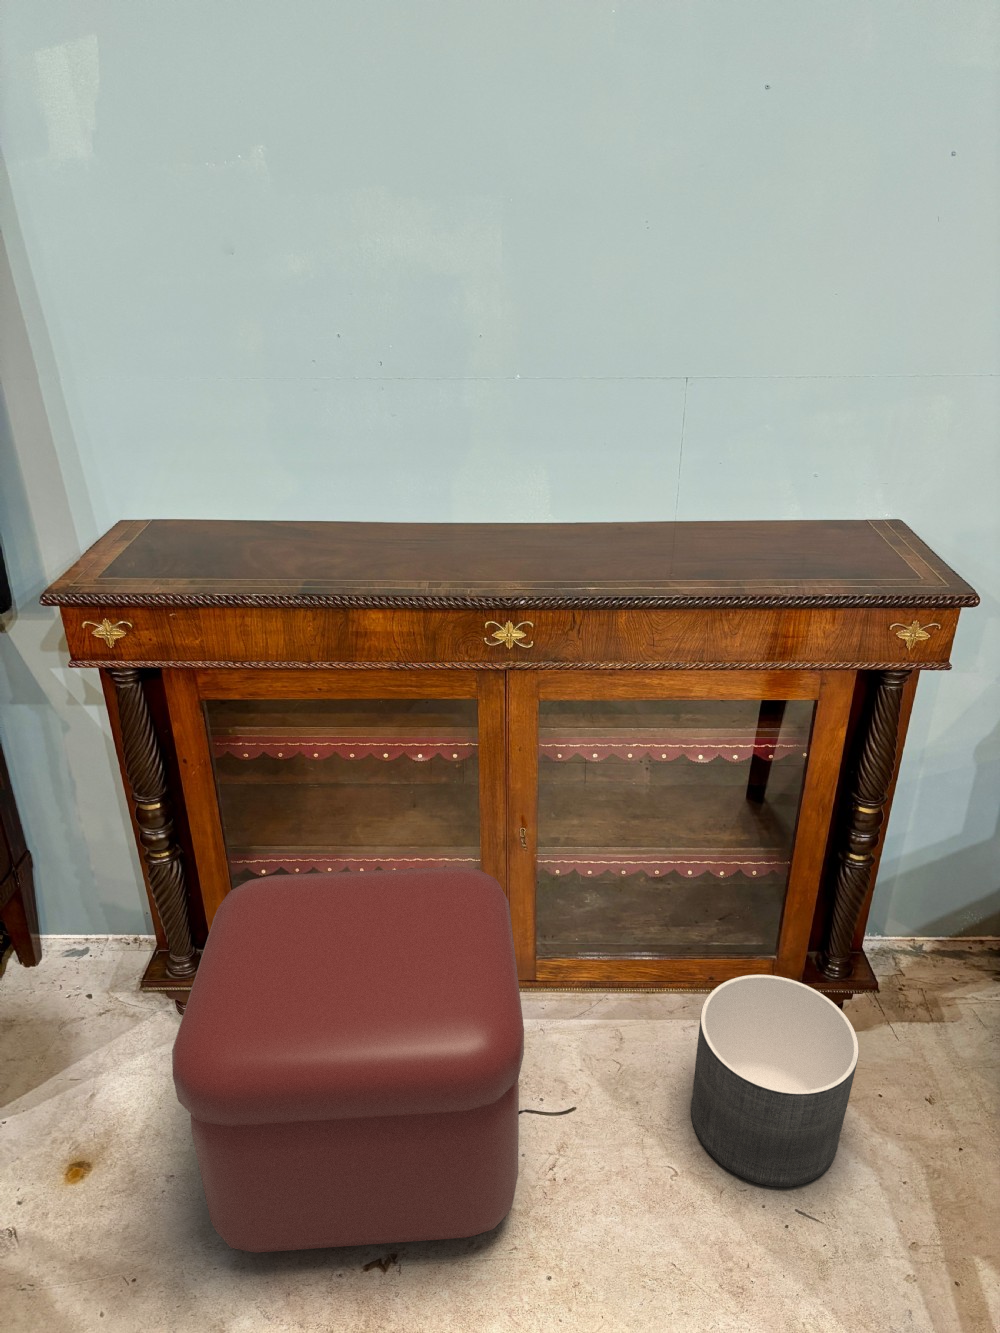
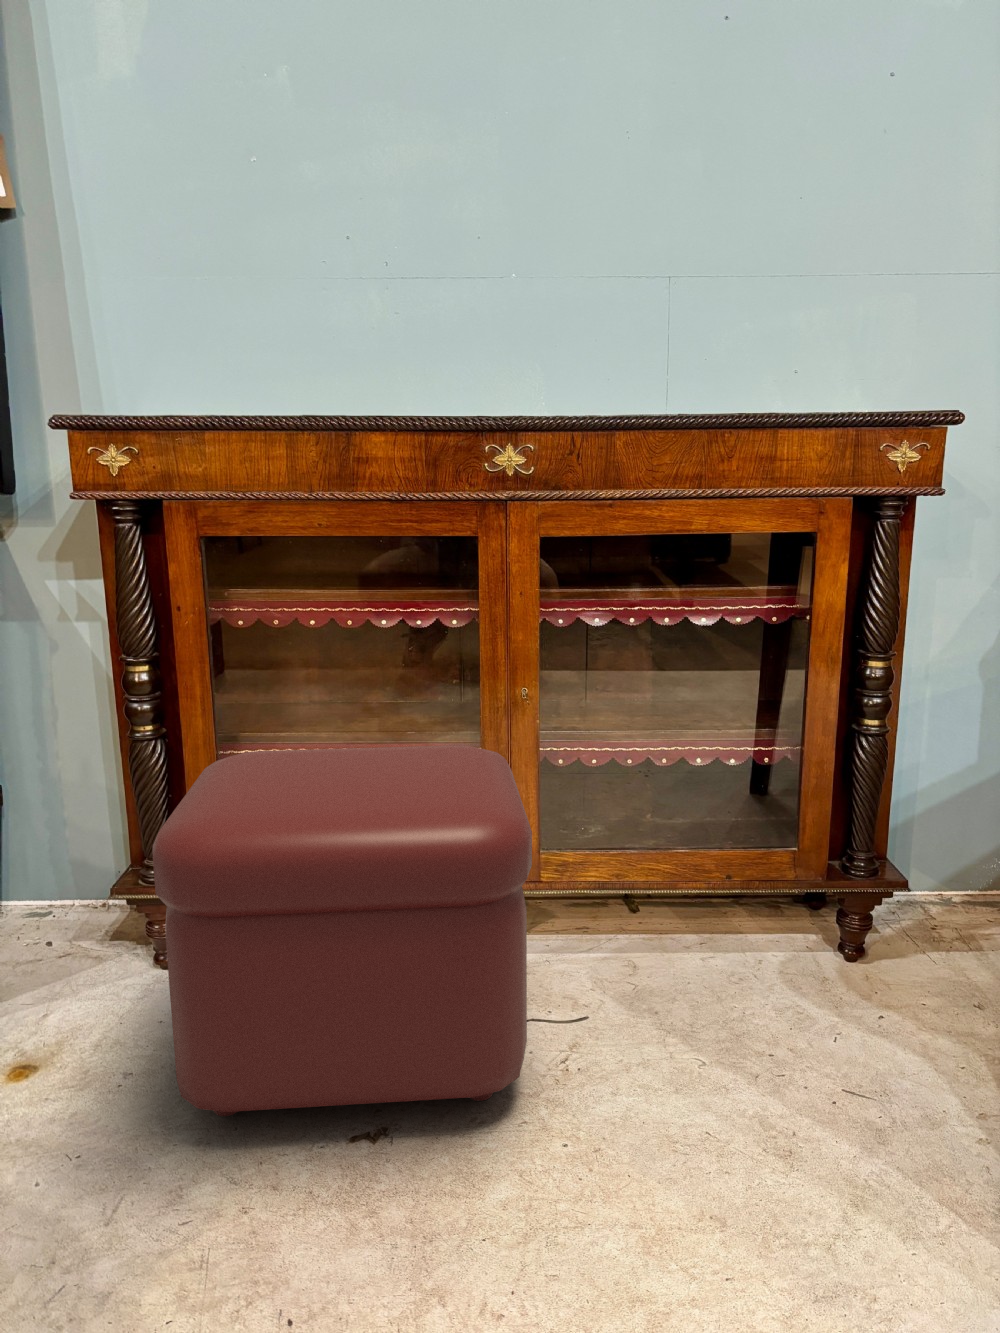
planter: present [691,975,859,1186] -> none [716,862,893,1069]

